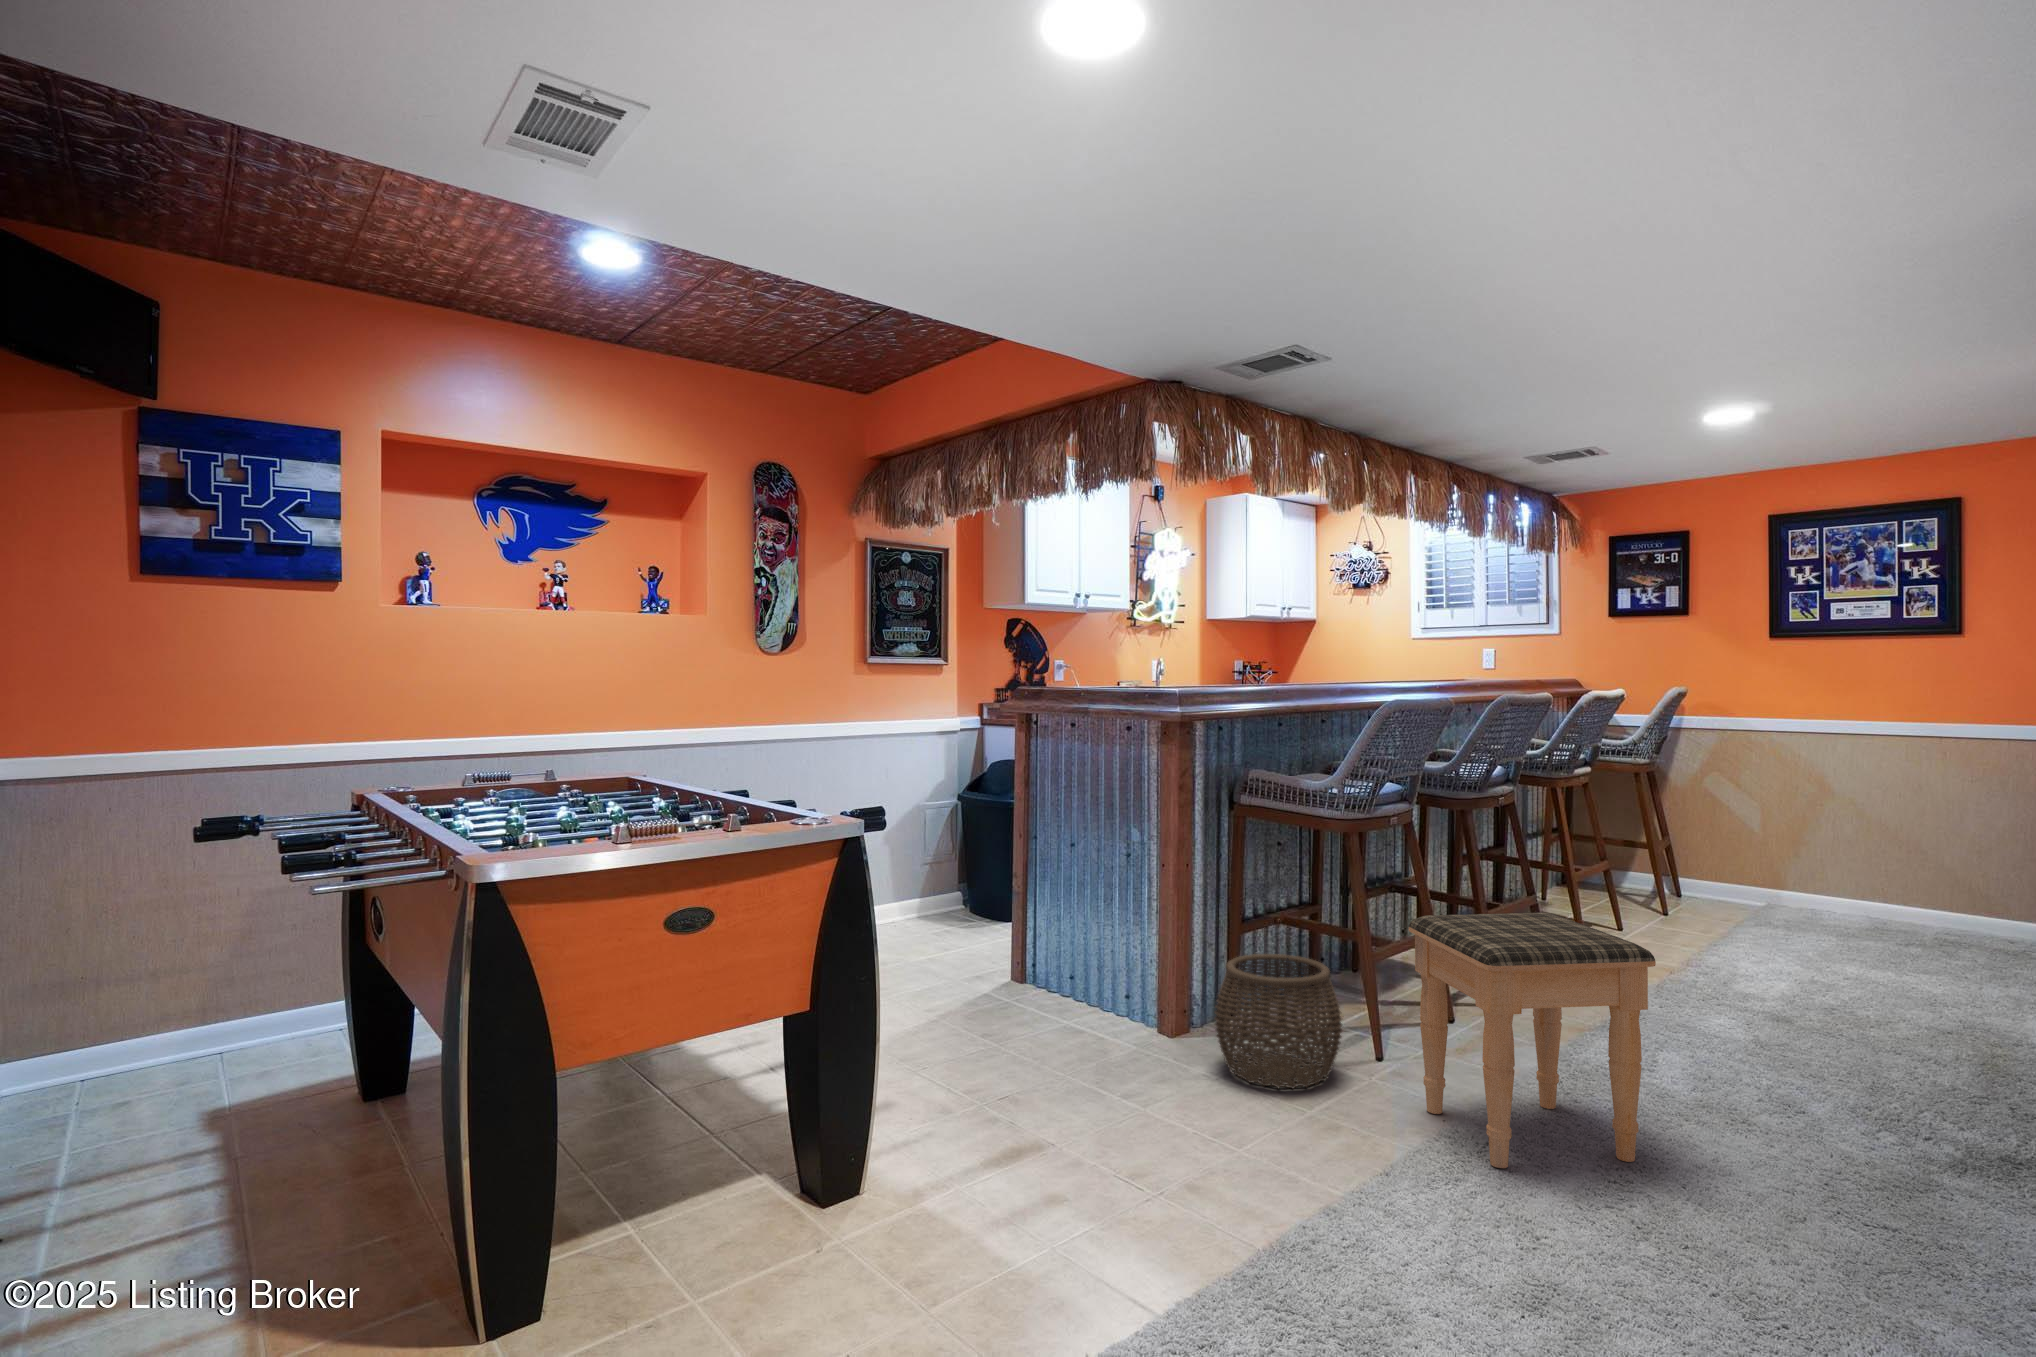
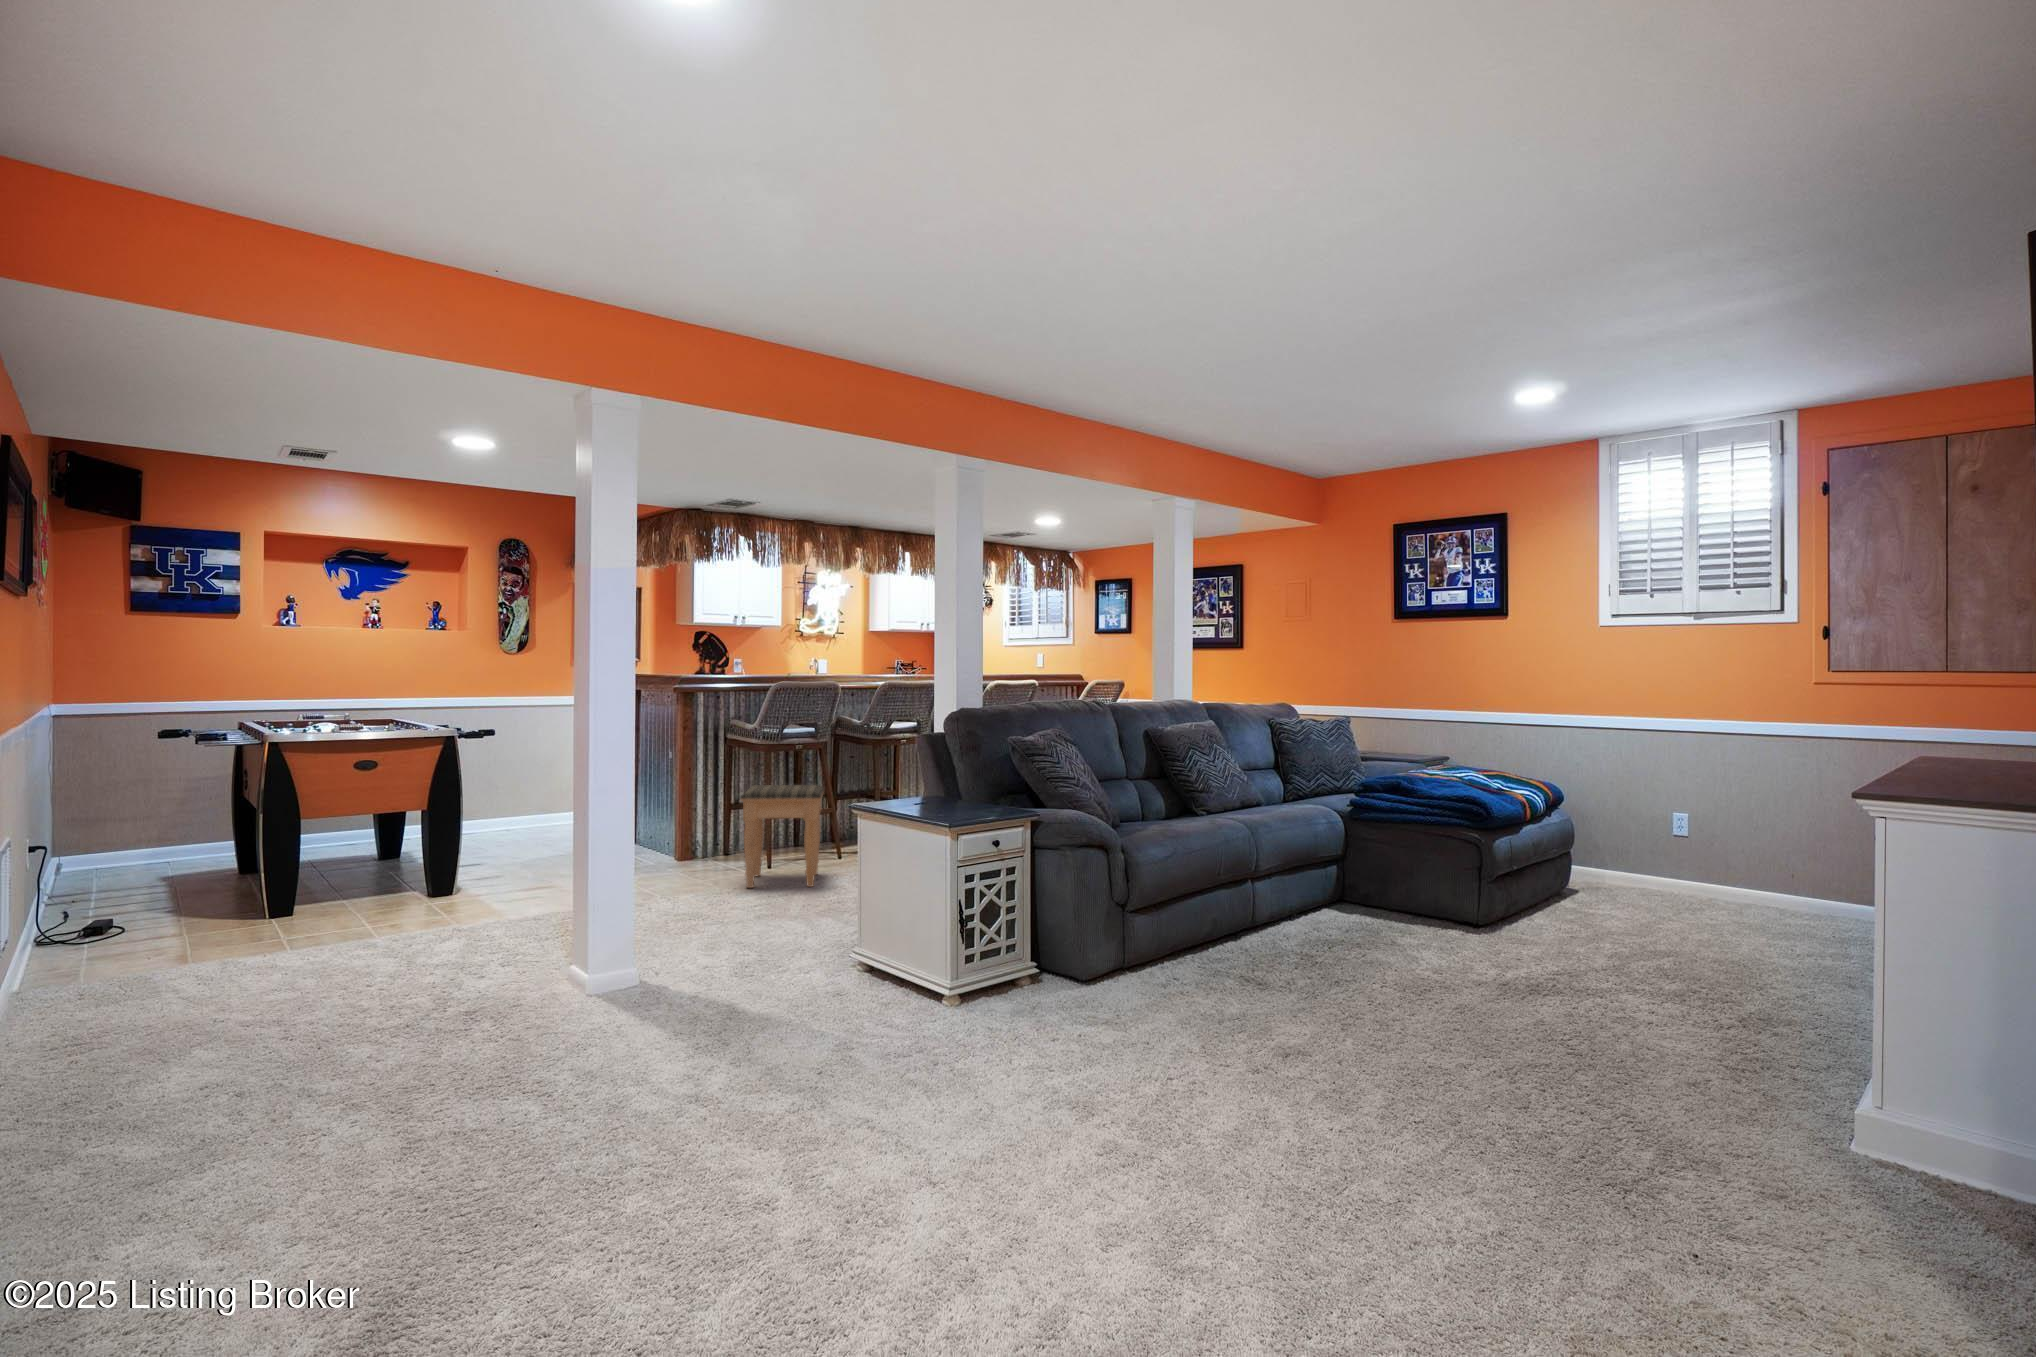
woven basket: present [1215,954,1342,1088] -> none [677,811,741,870]

